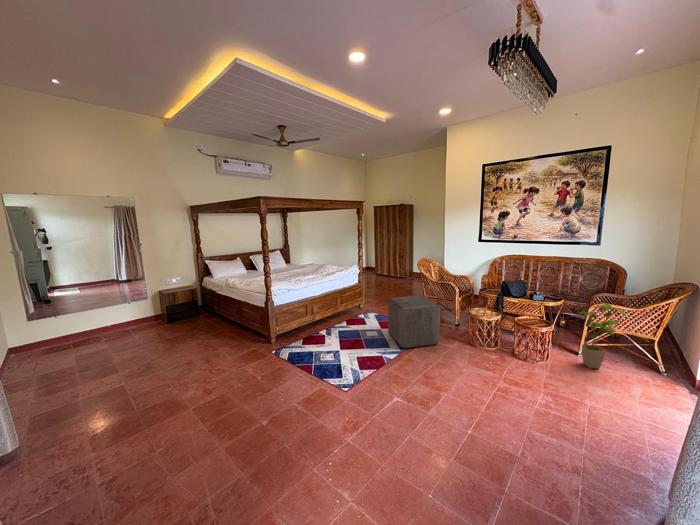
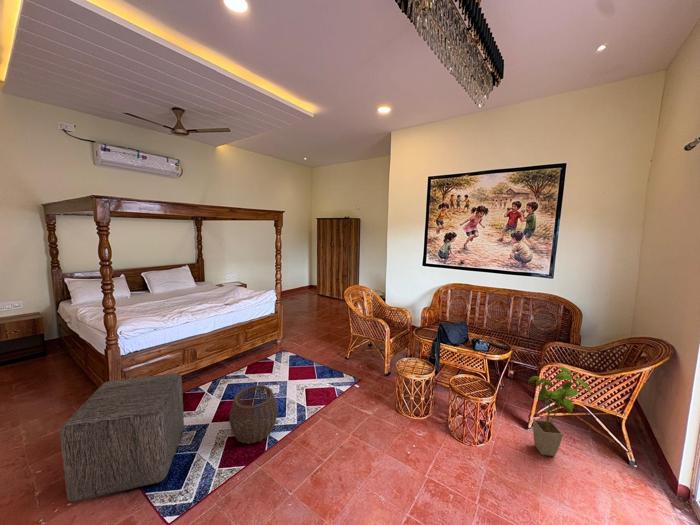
ottoman: present [388,296,440,348] -> present [60,373,184,502]
woven basket: none [357,324,388,359] -> present [229,385,277,444]

